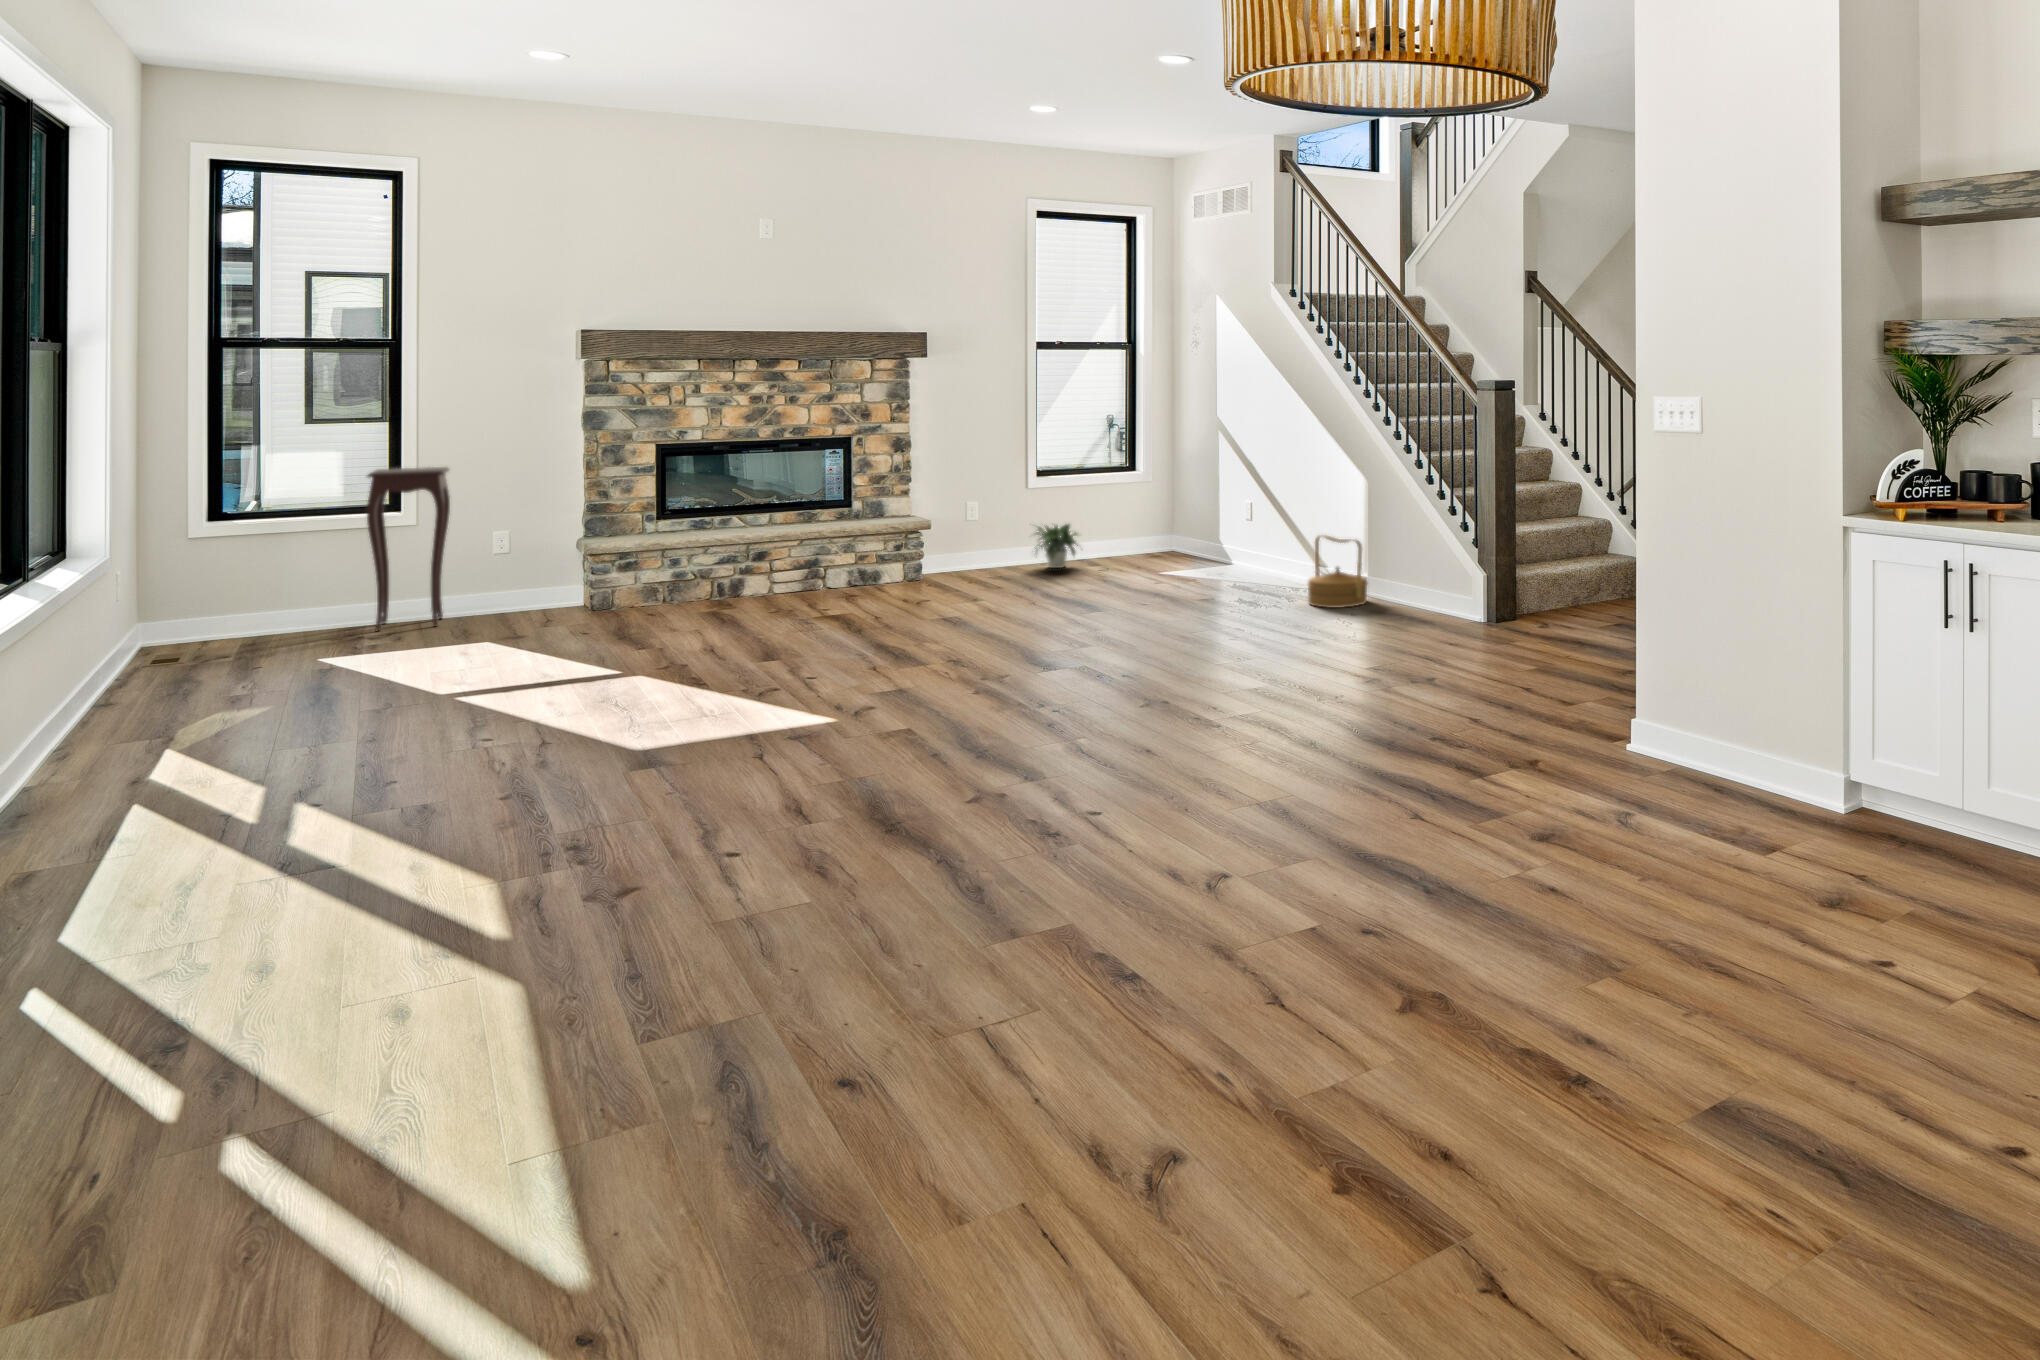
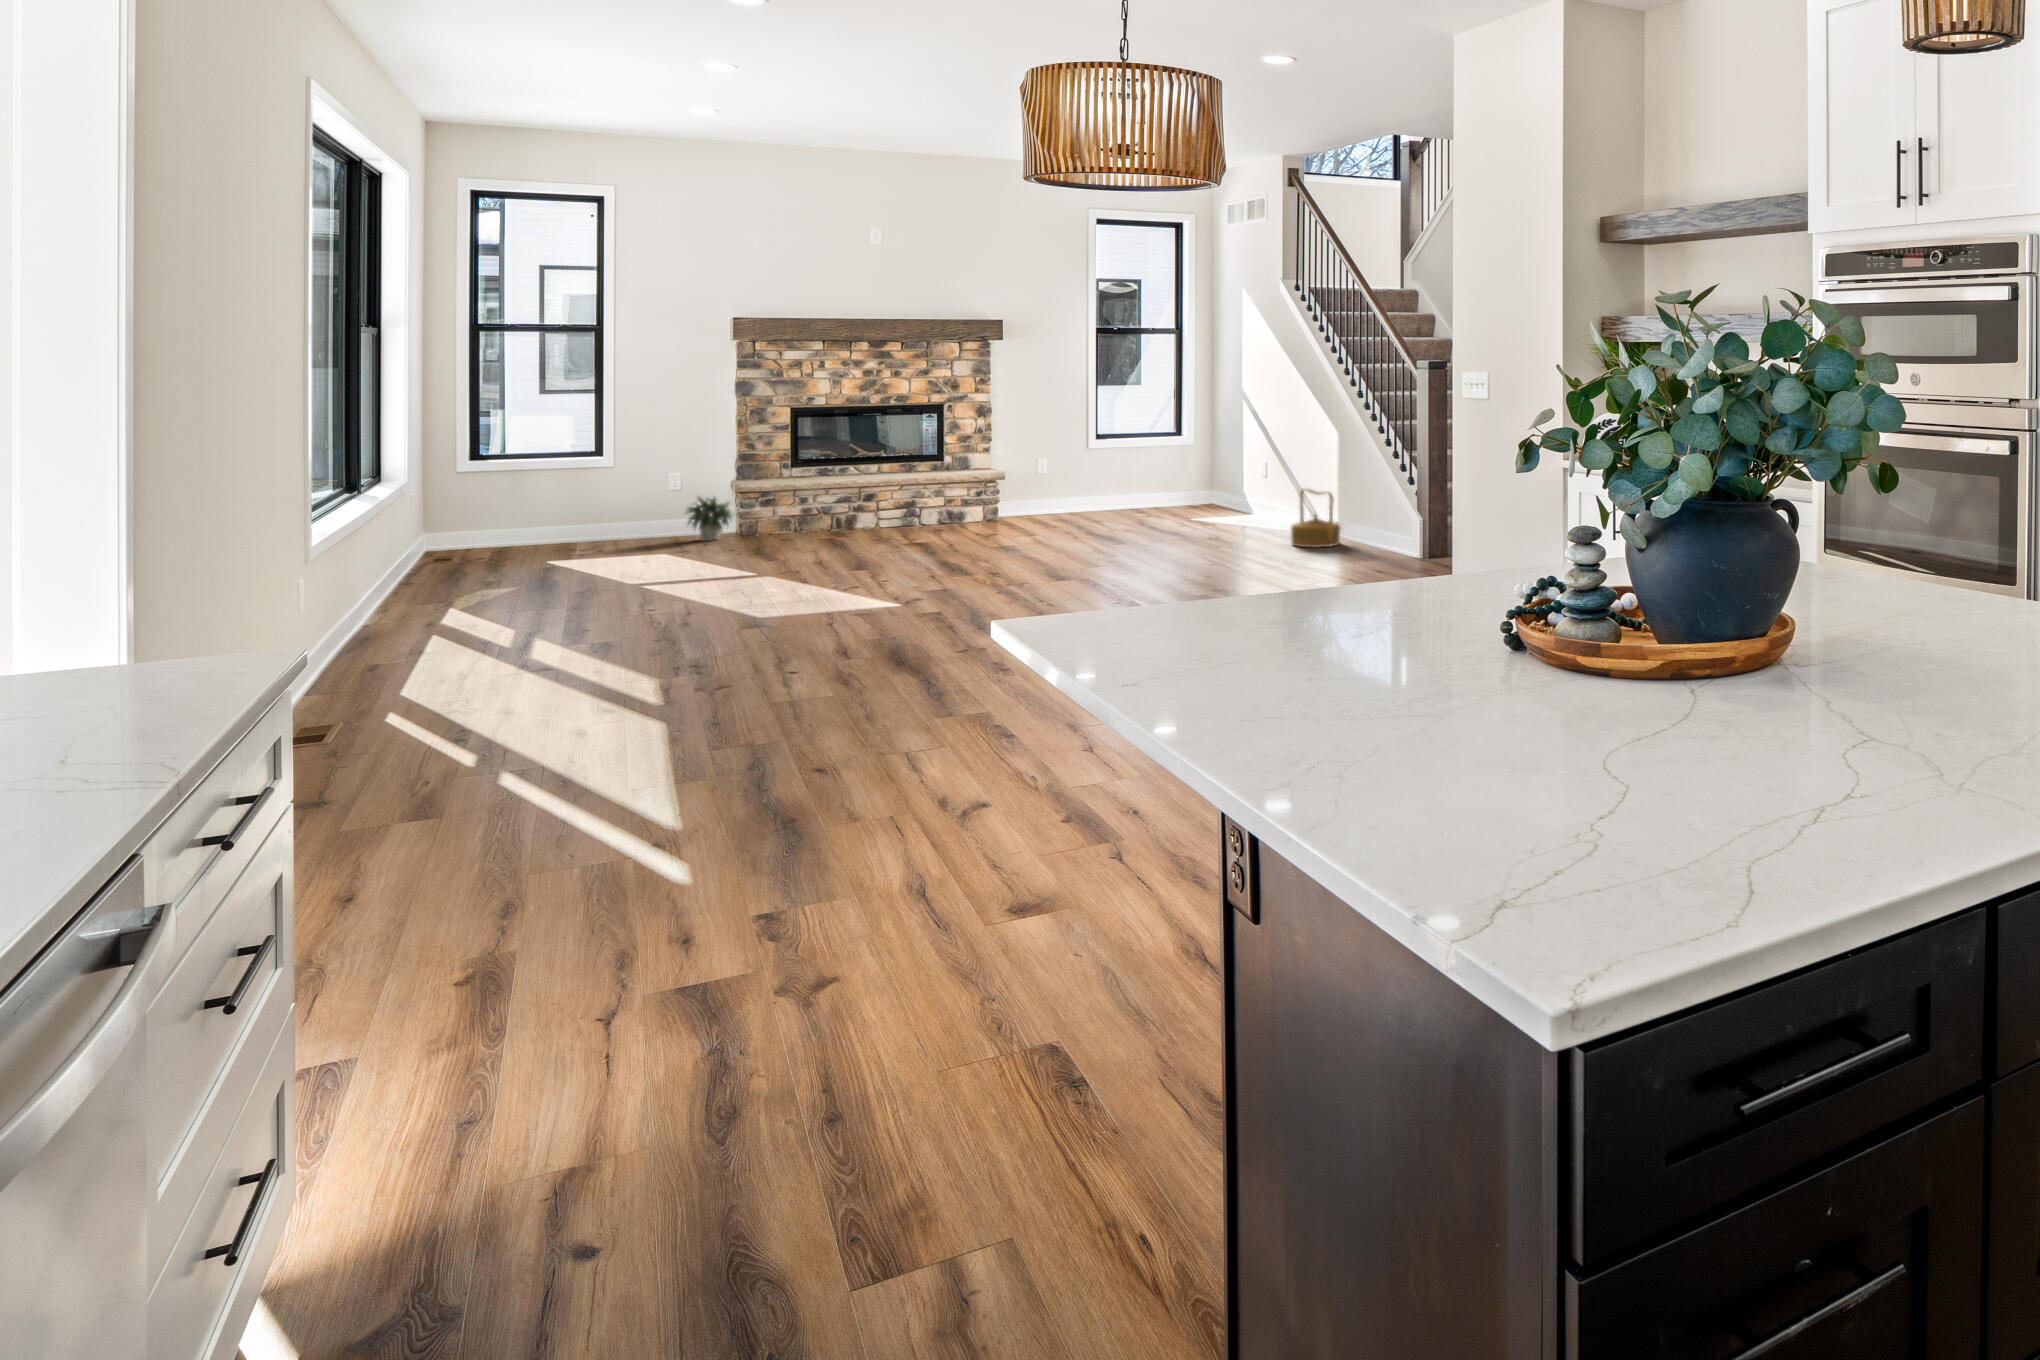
side table: present [367,467,450,631] -> none [579,422,639,546]
potted plant: present [1035,524,1078,568] -> present [686,497,732,541]

